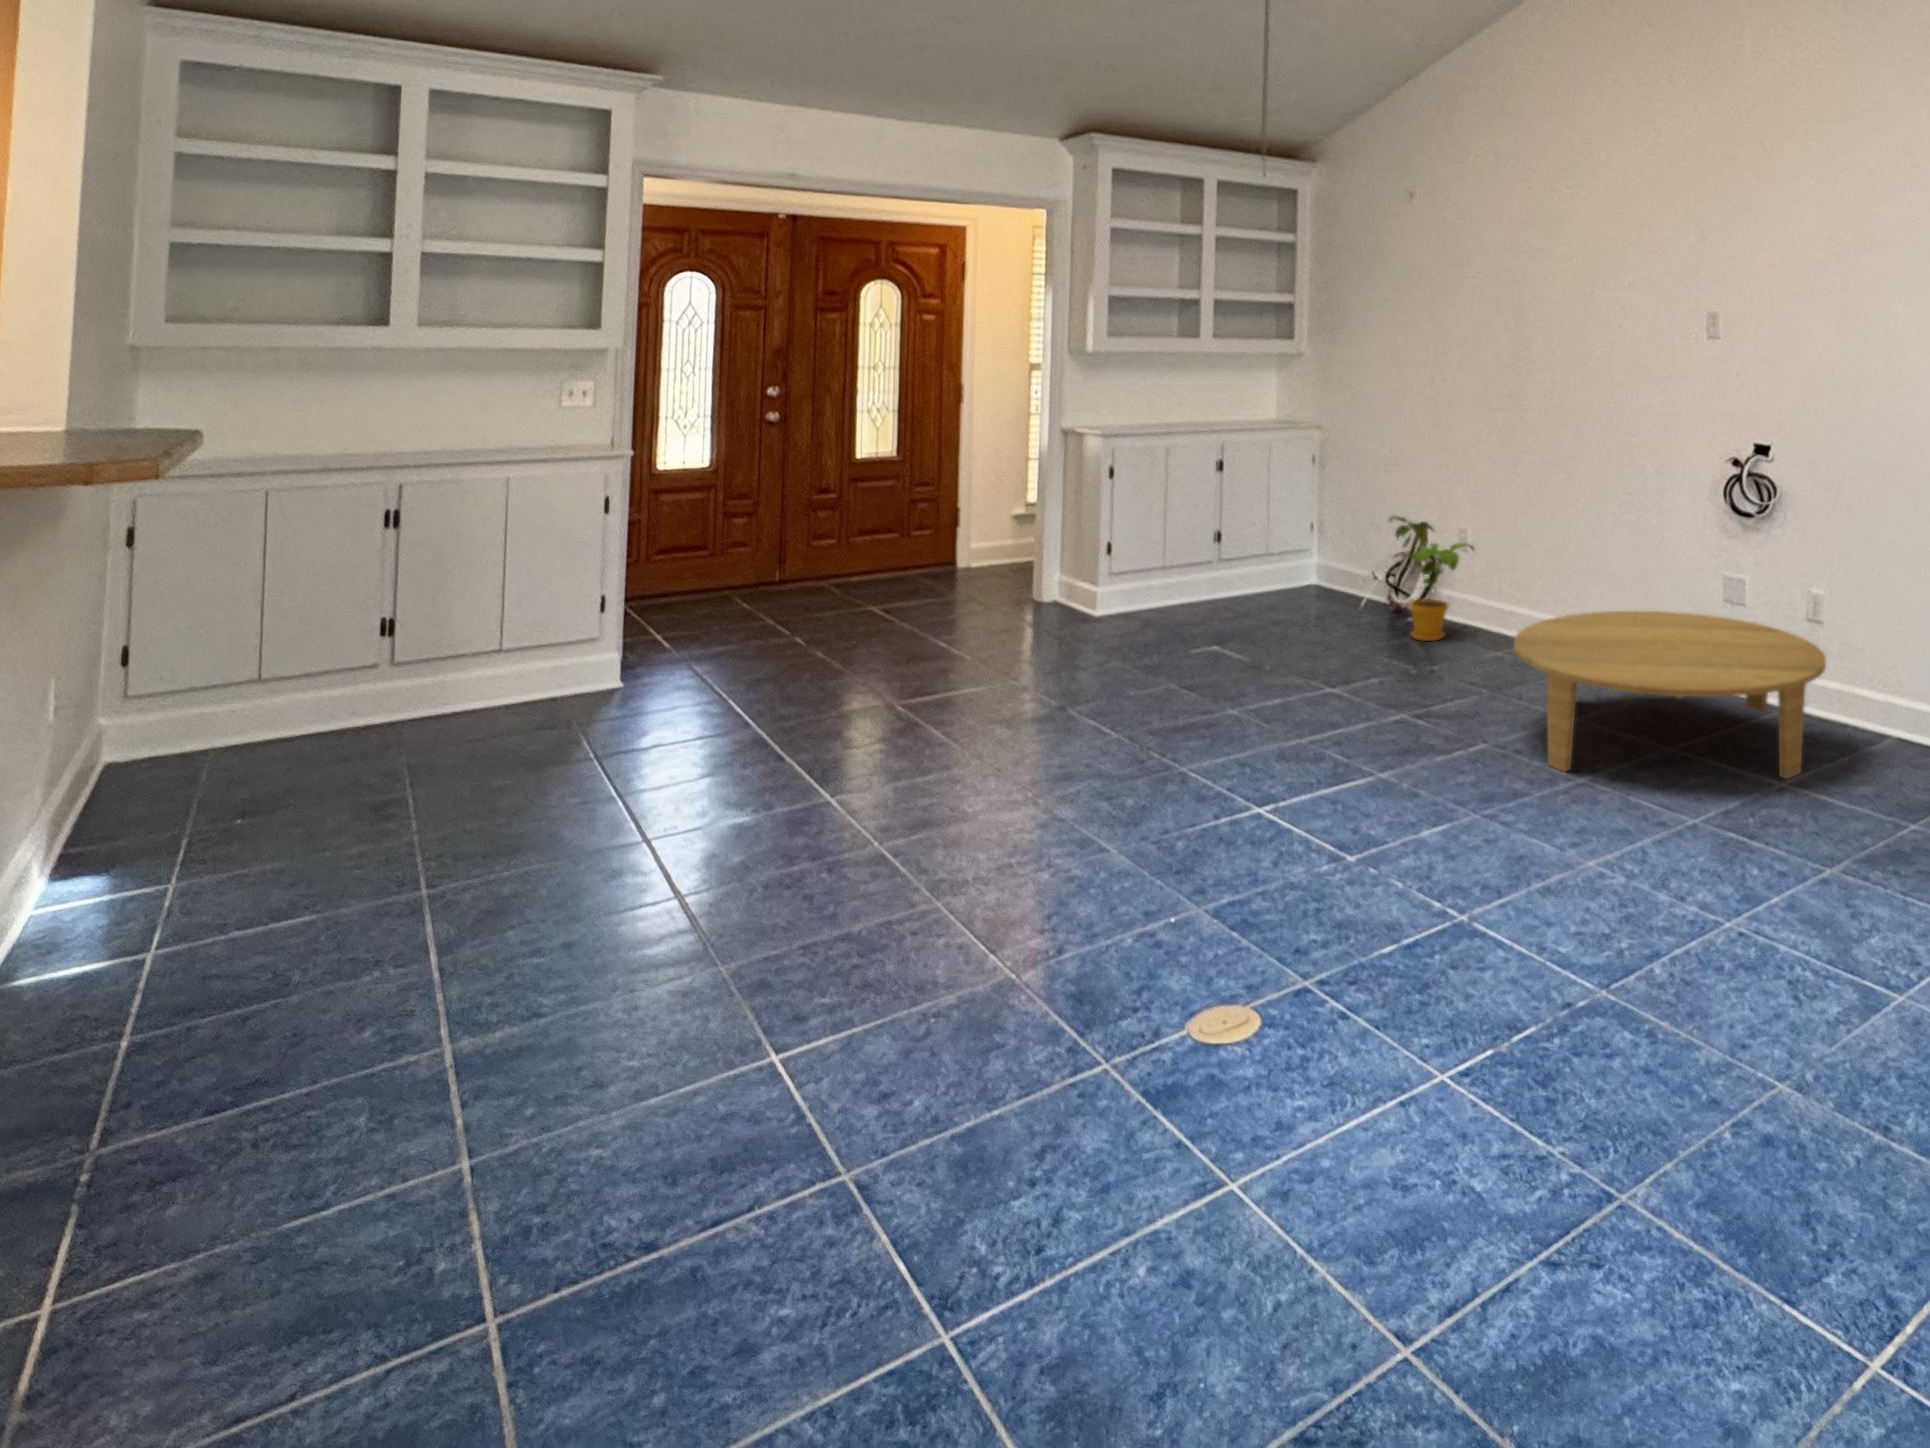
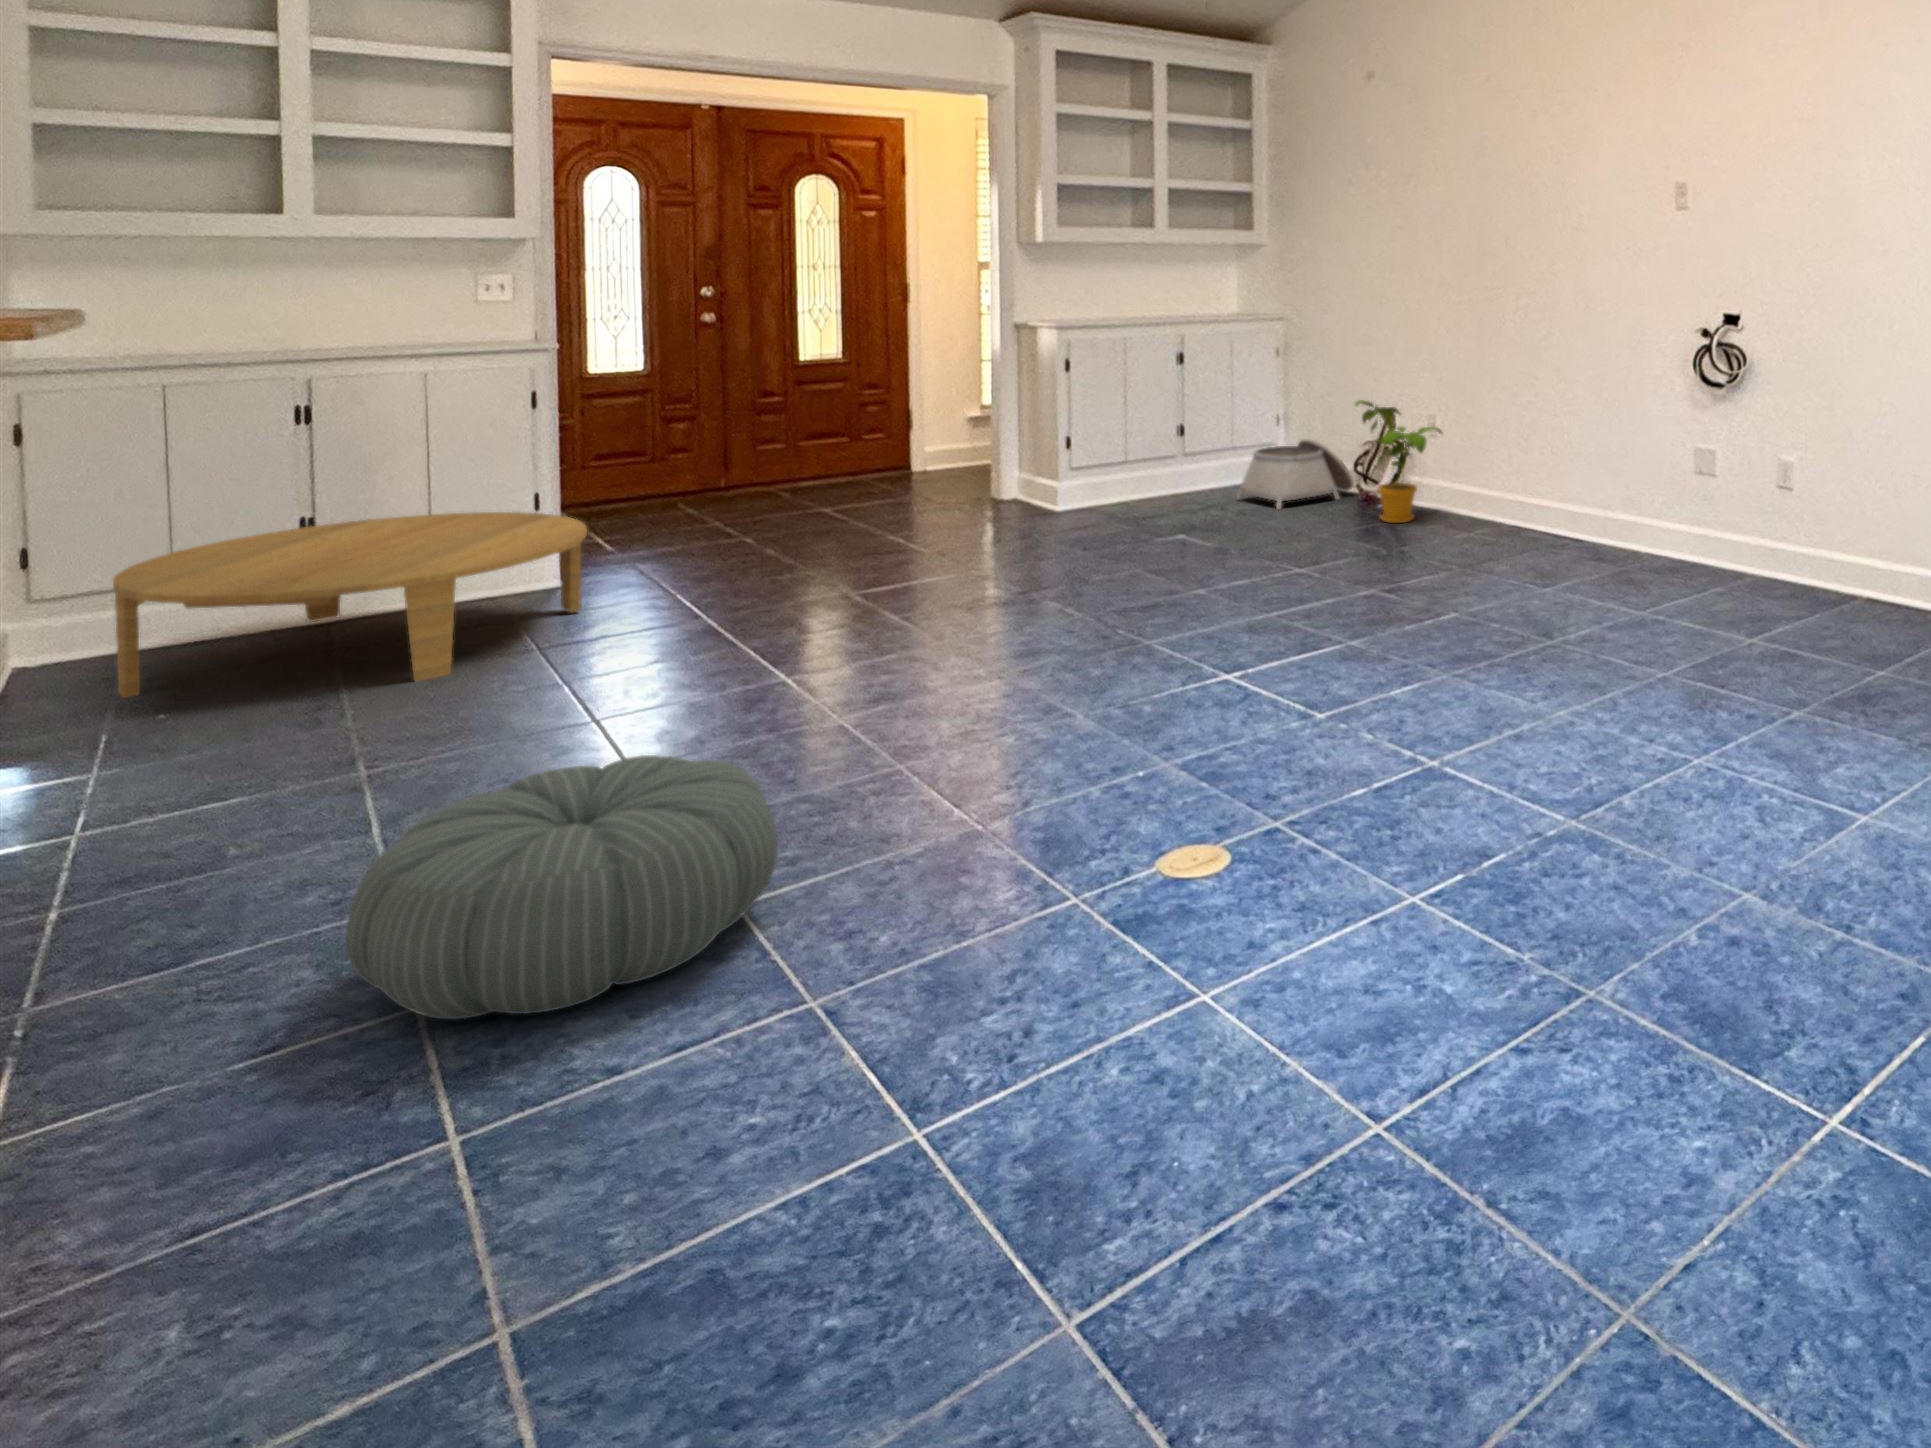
basket: none [1268,550,1385,623] -> present [1237,439,1353,509]
coffee table: present [1514,611,1826,778] -> present [113,512,587,698]
pouf: none [407,903,819,1182] -> present [346,755,778,1020]

